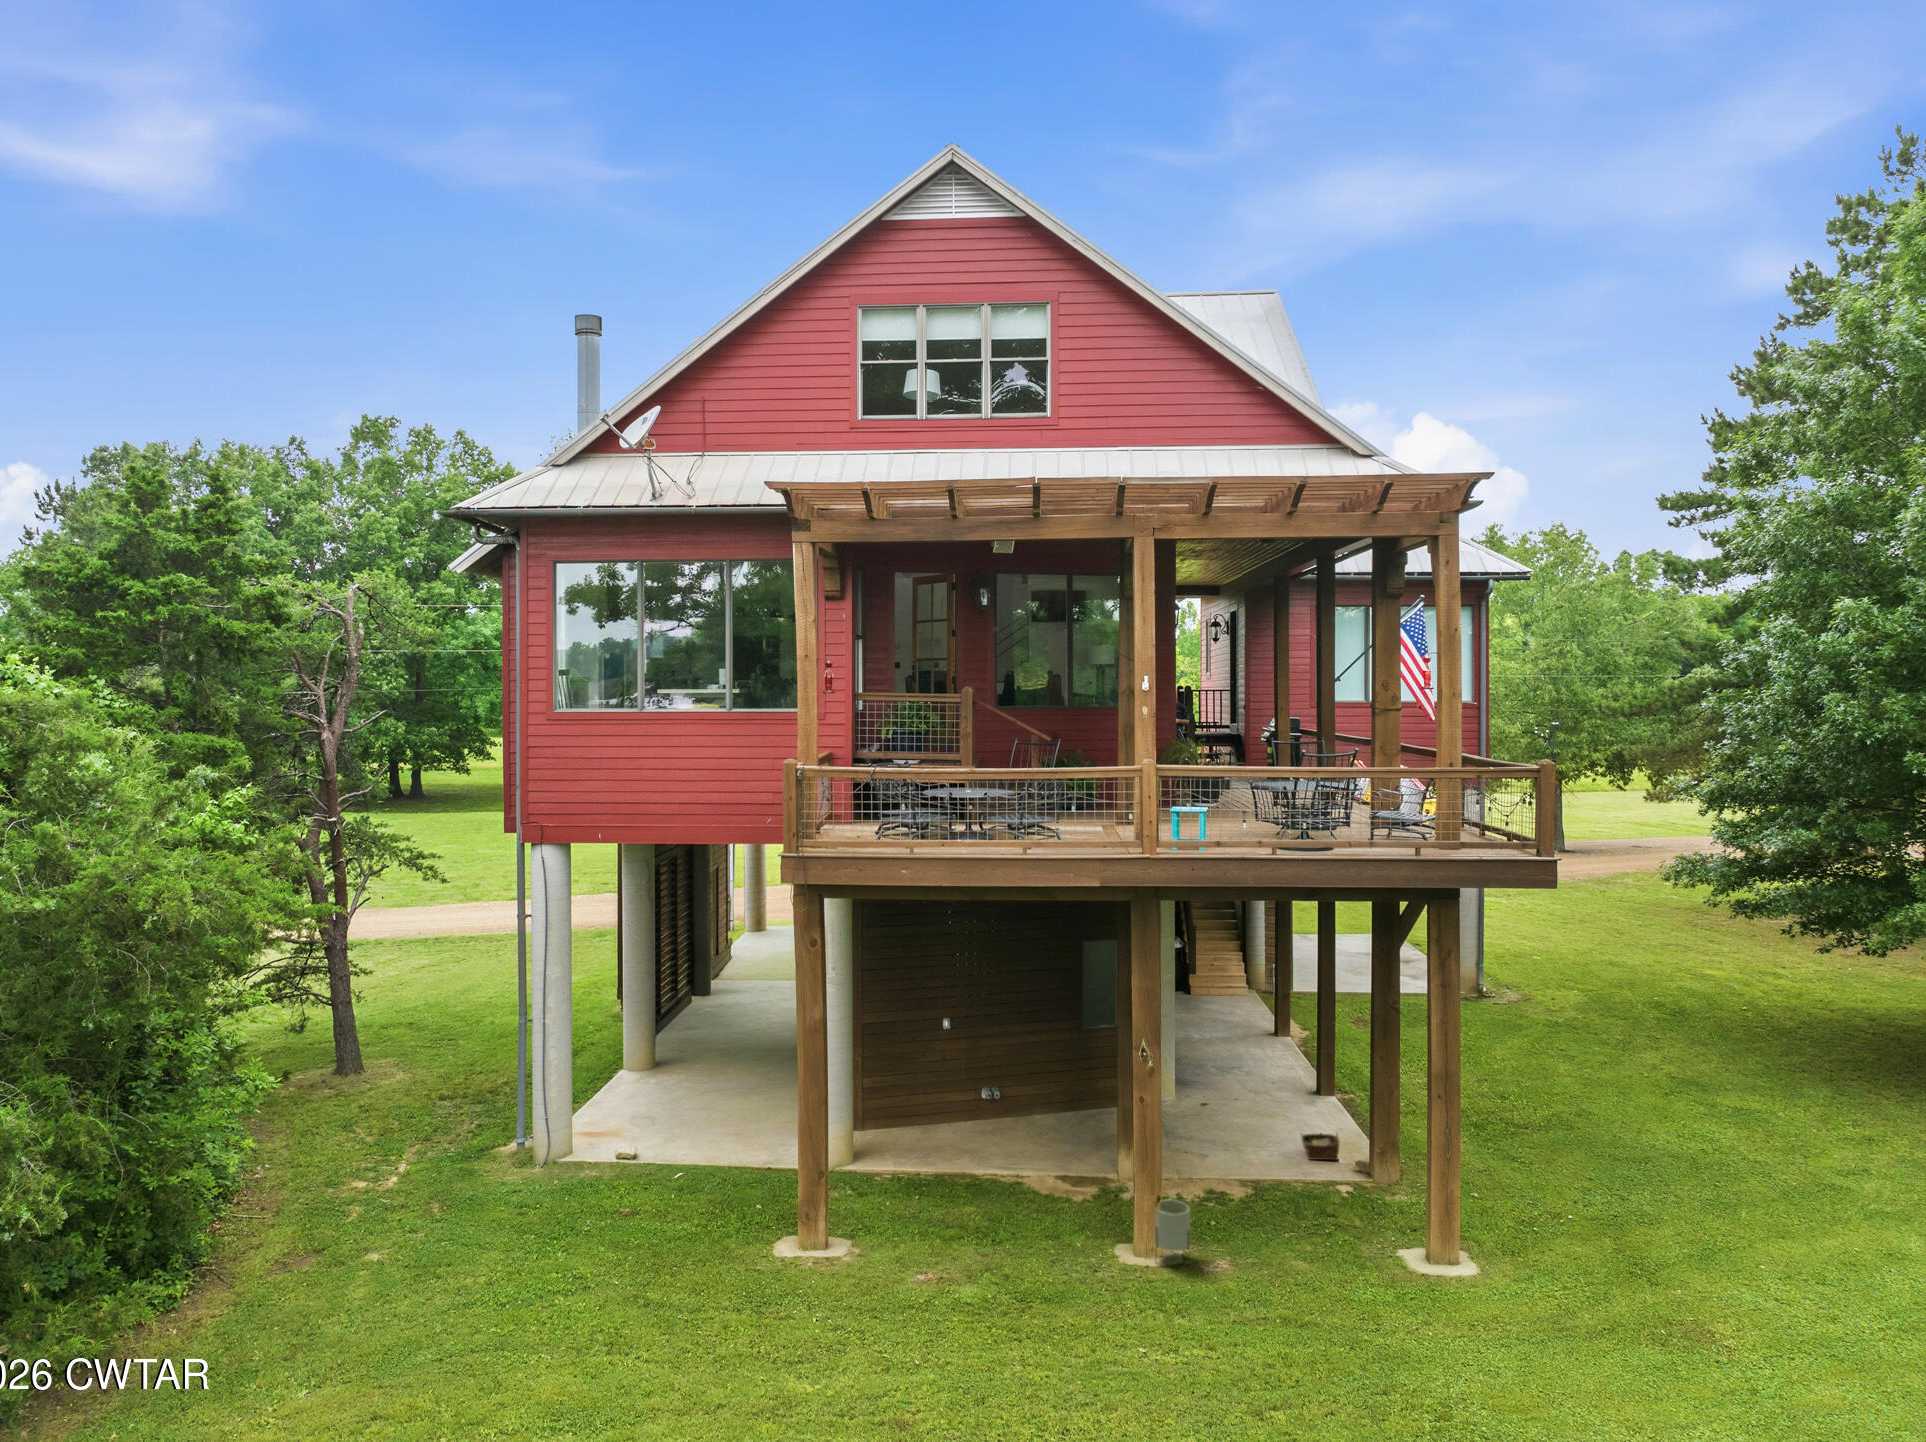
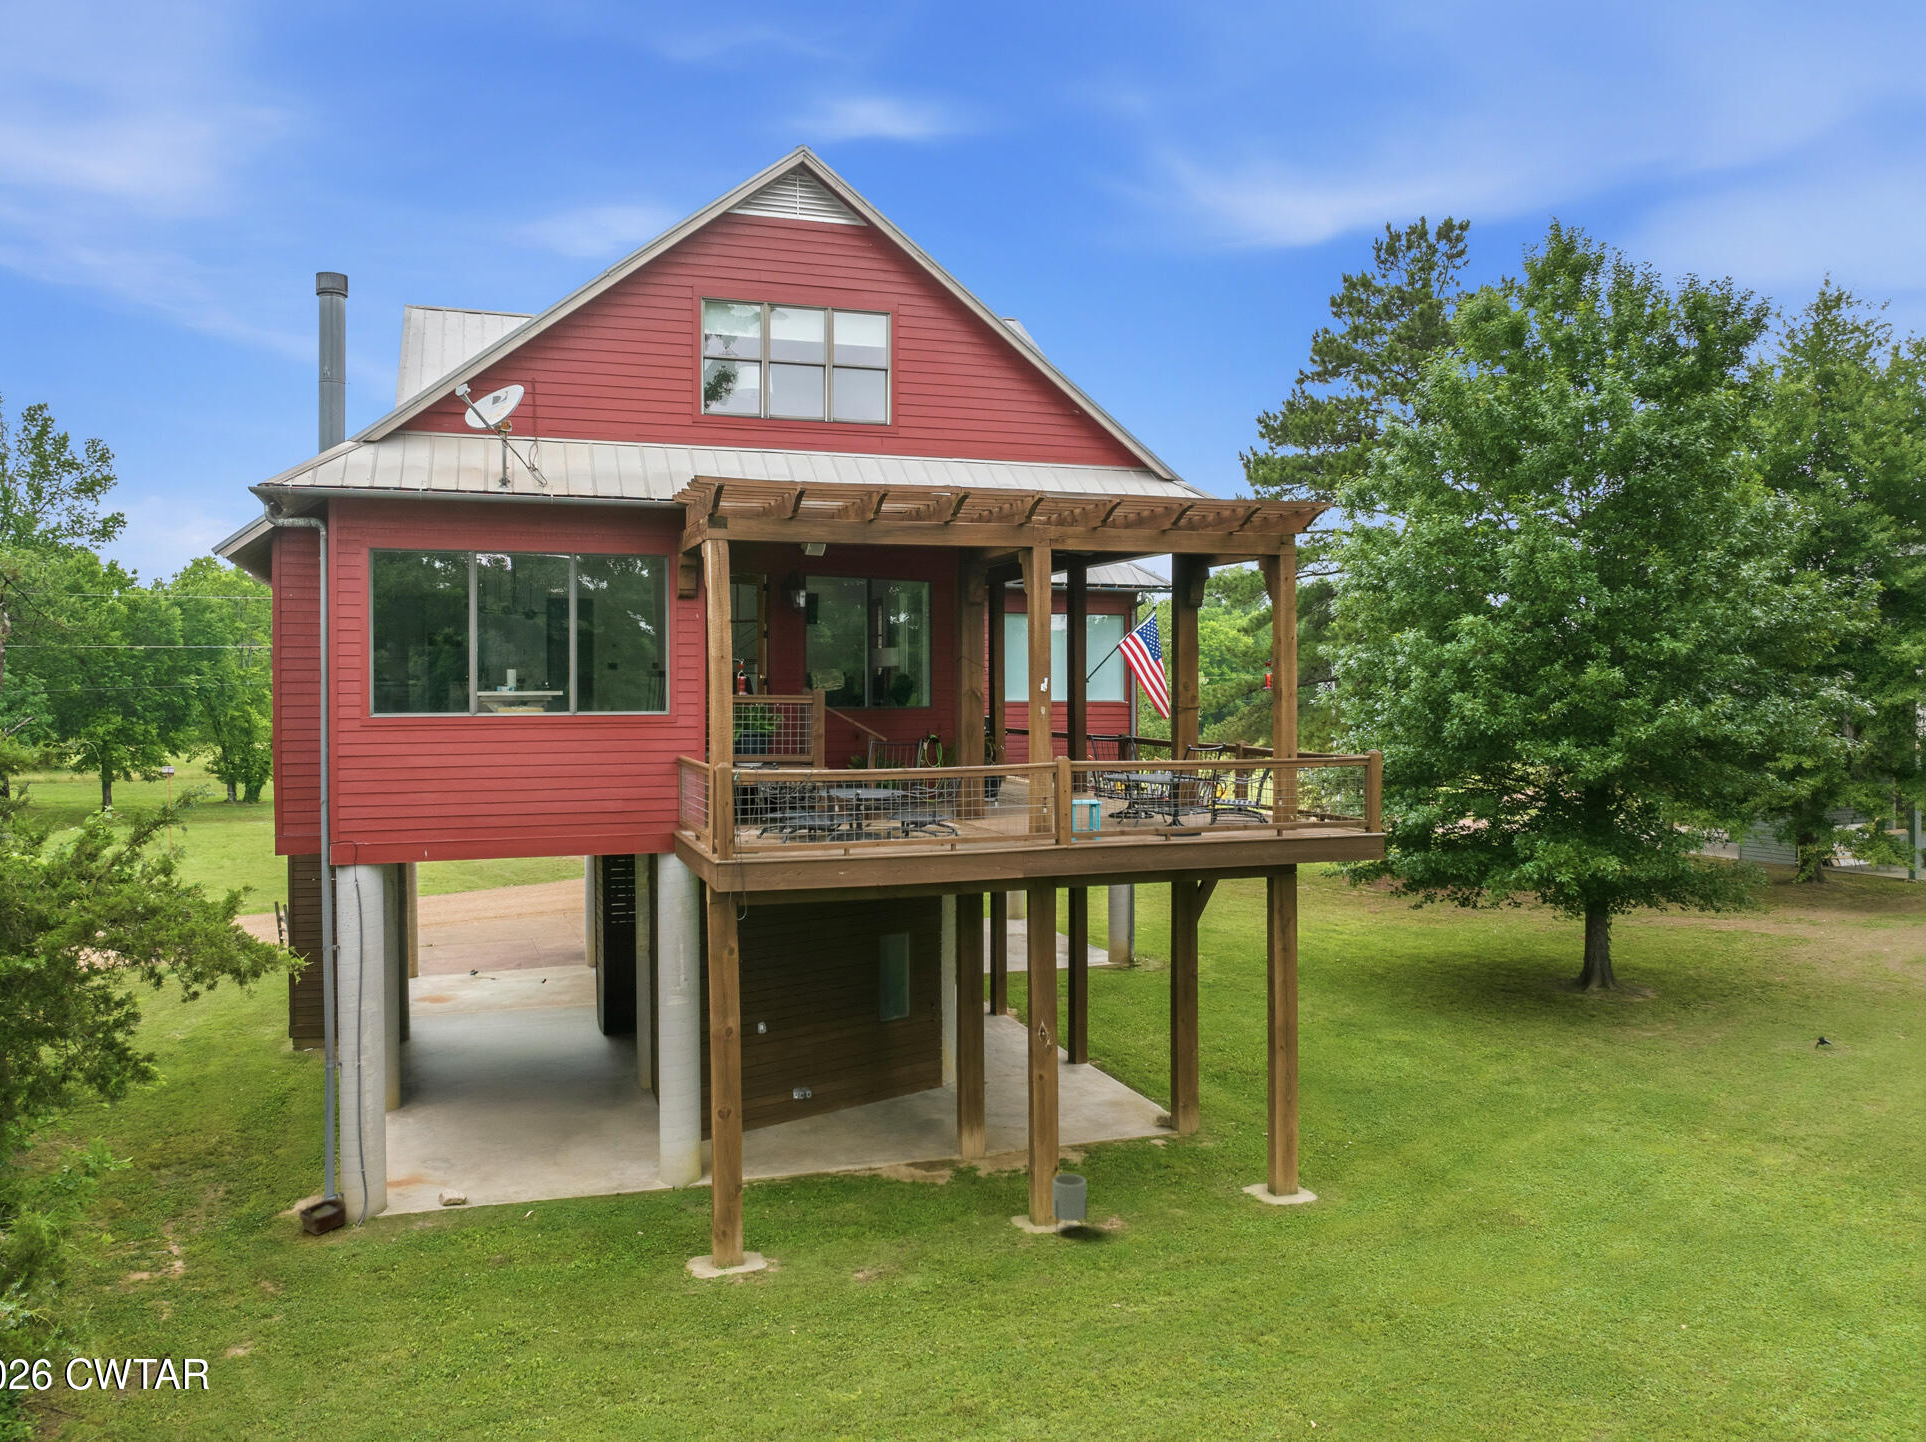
woven basket: present [1300,1133,1339,1160] -> present [299,1194,346,1235]

